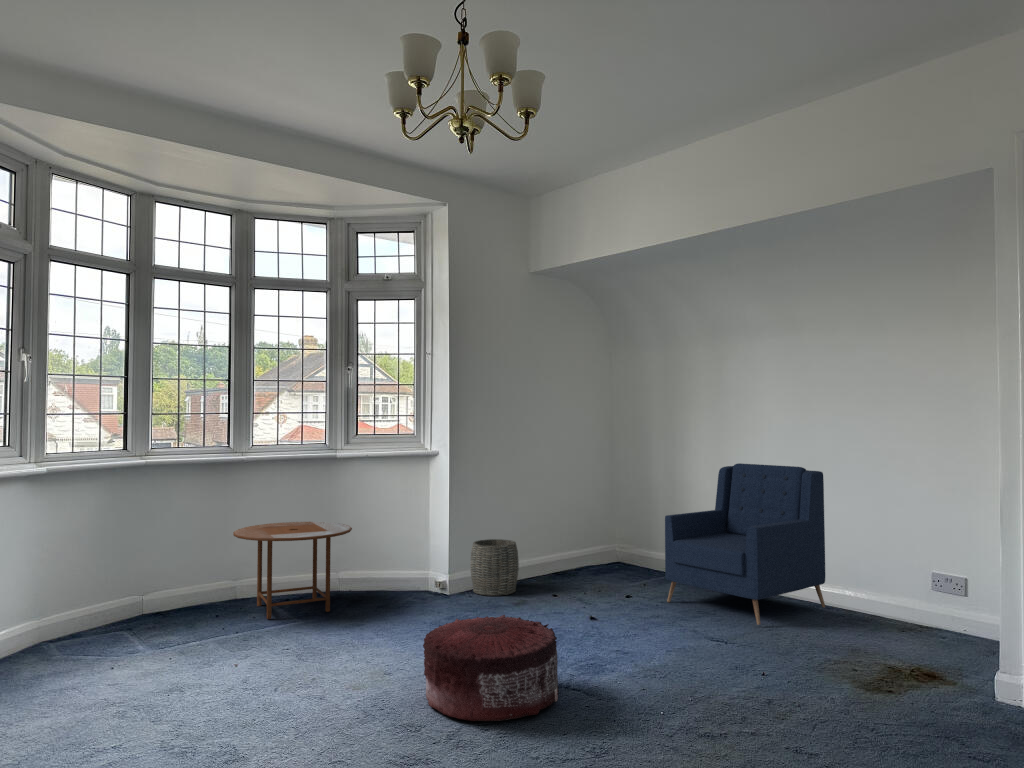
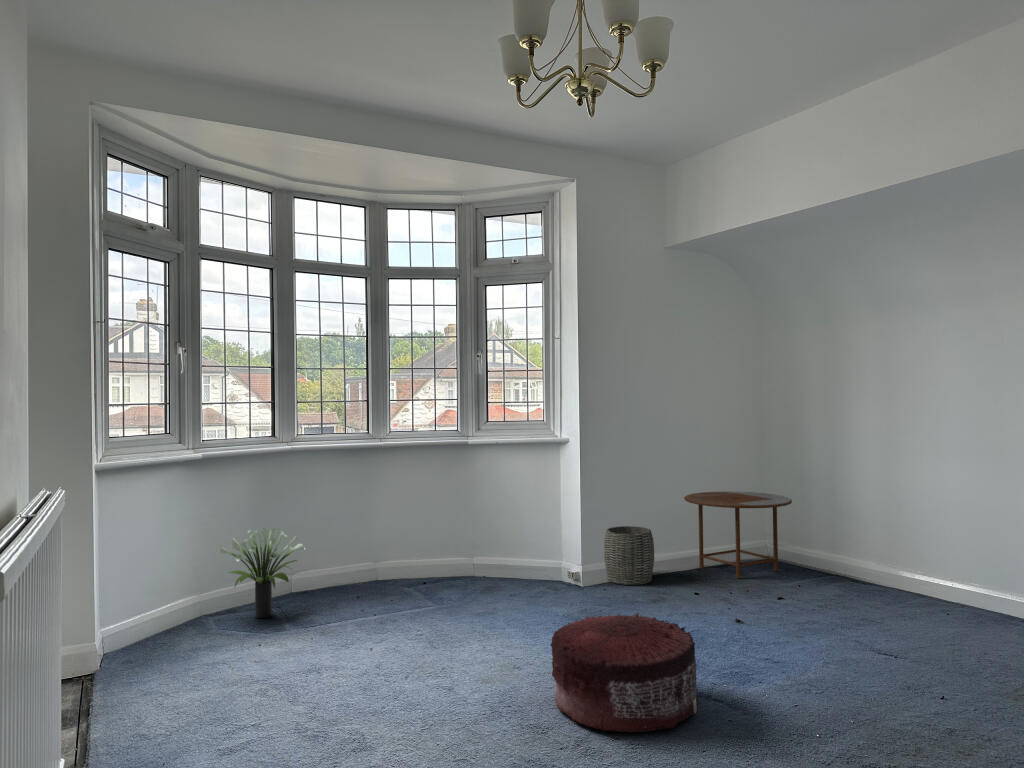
armchair: present [665,463,825,625] -> none [815,450,1009,632]
side table: present [233,522,352,619] -> present [684,491,792,578]
potted plant: none [66,545,163,641] -> present [220,527,306,618]

